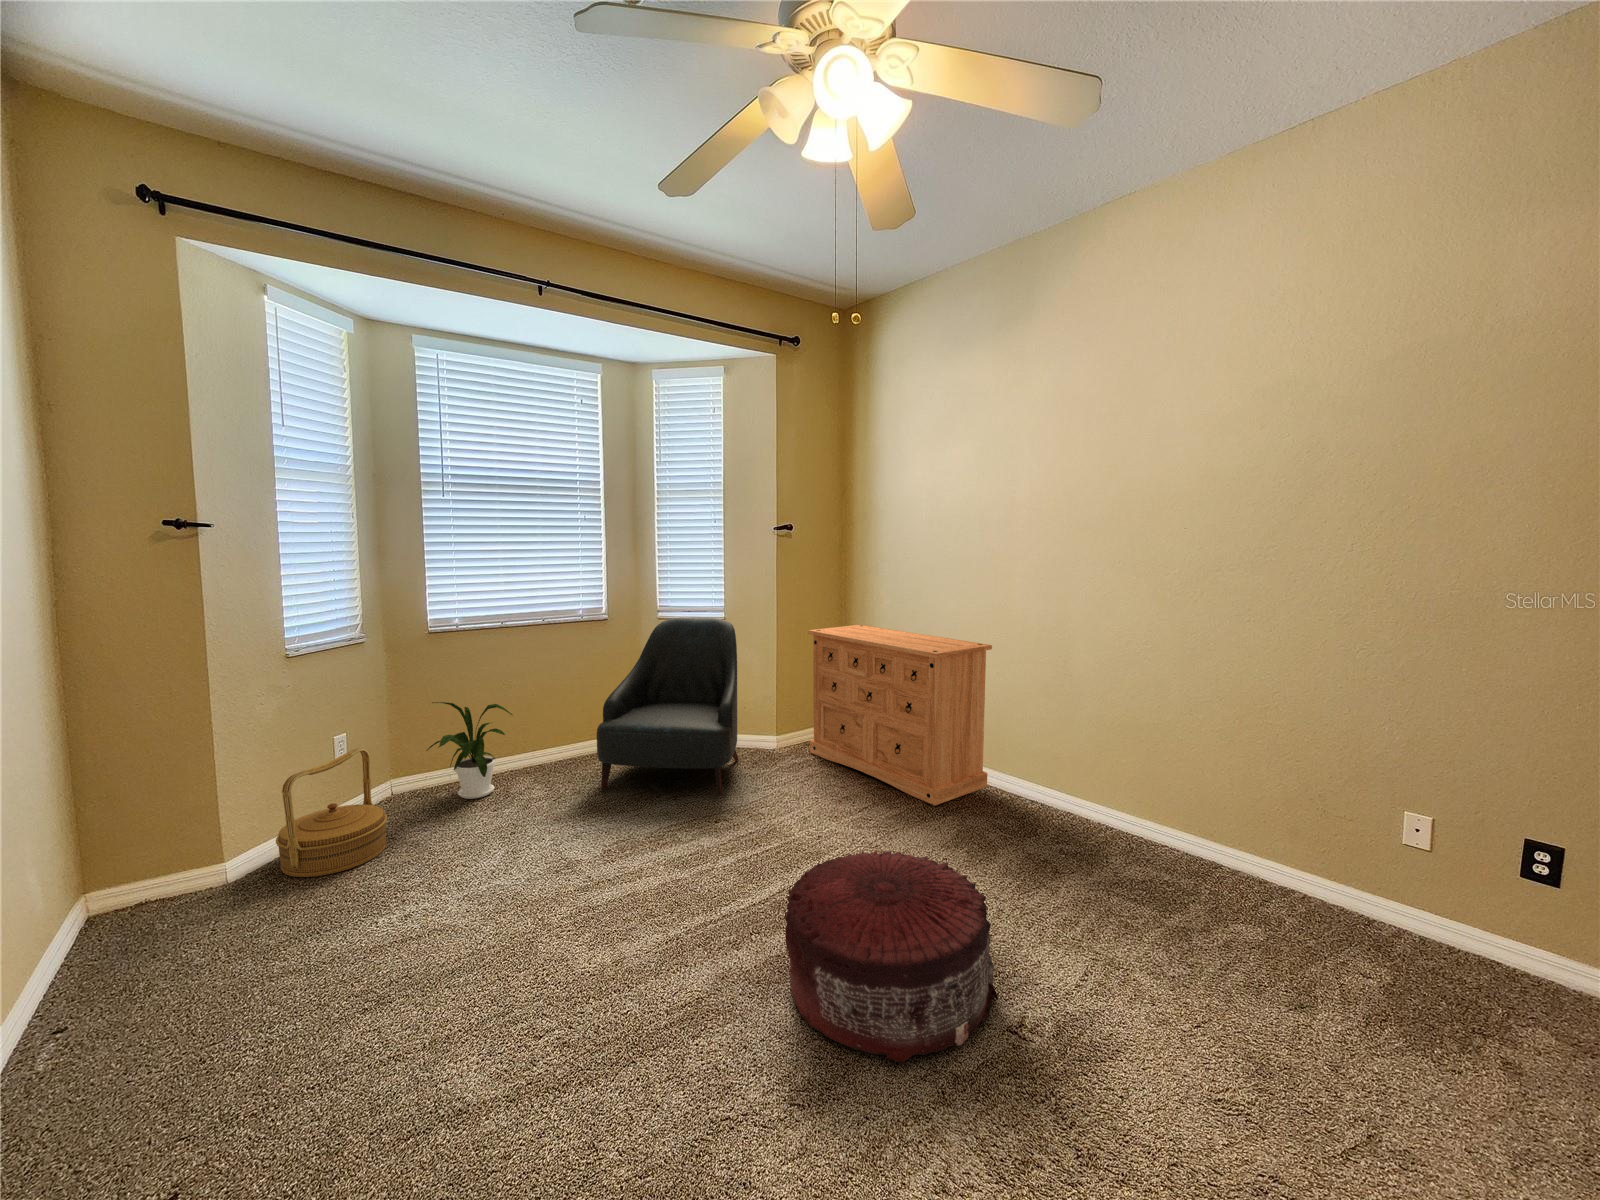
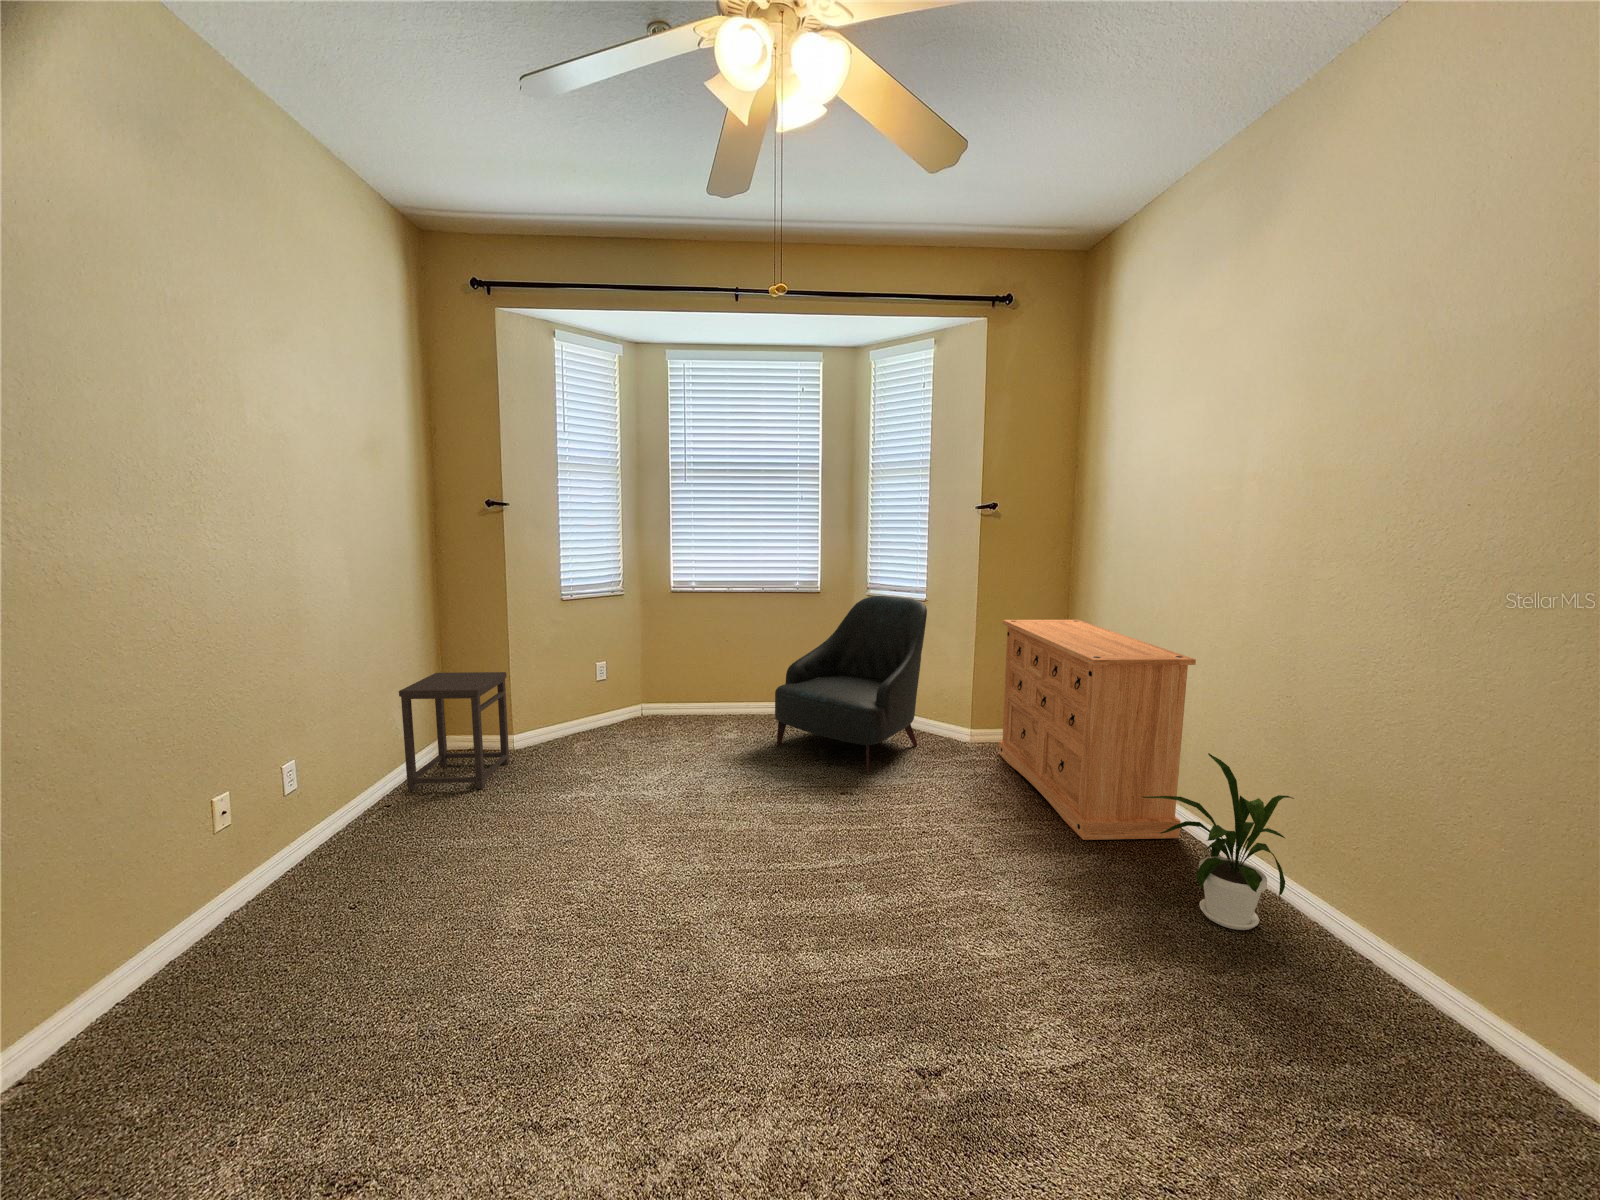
house plant: present [426,702,512,799] -> present [1143,753,1294,930]
woven basket: present [276,749,387,877] -> none [538,674,610,761]
side table: none [45,768,236,992] -> present [399,672,509,790]
pouf: present [784,850,998,1063] -> none [736,844,946,1059]

